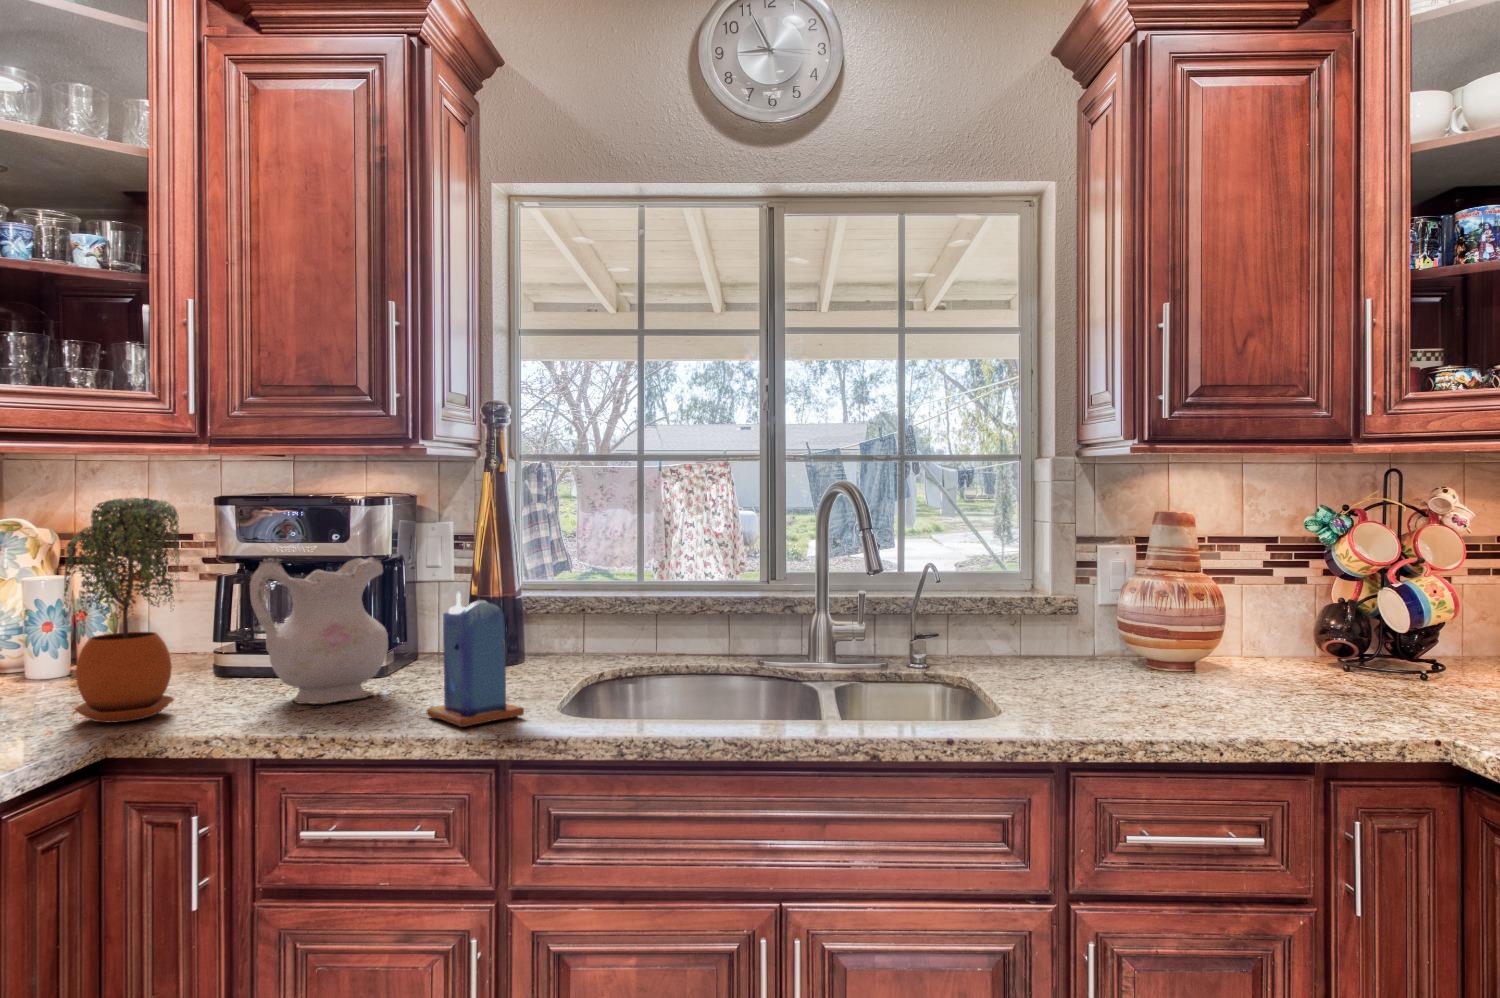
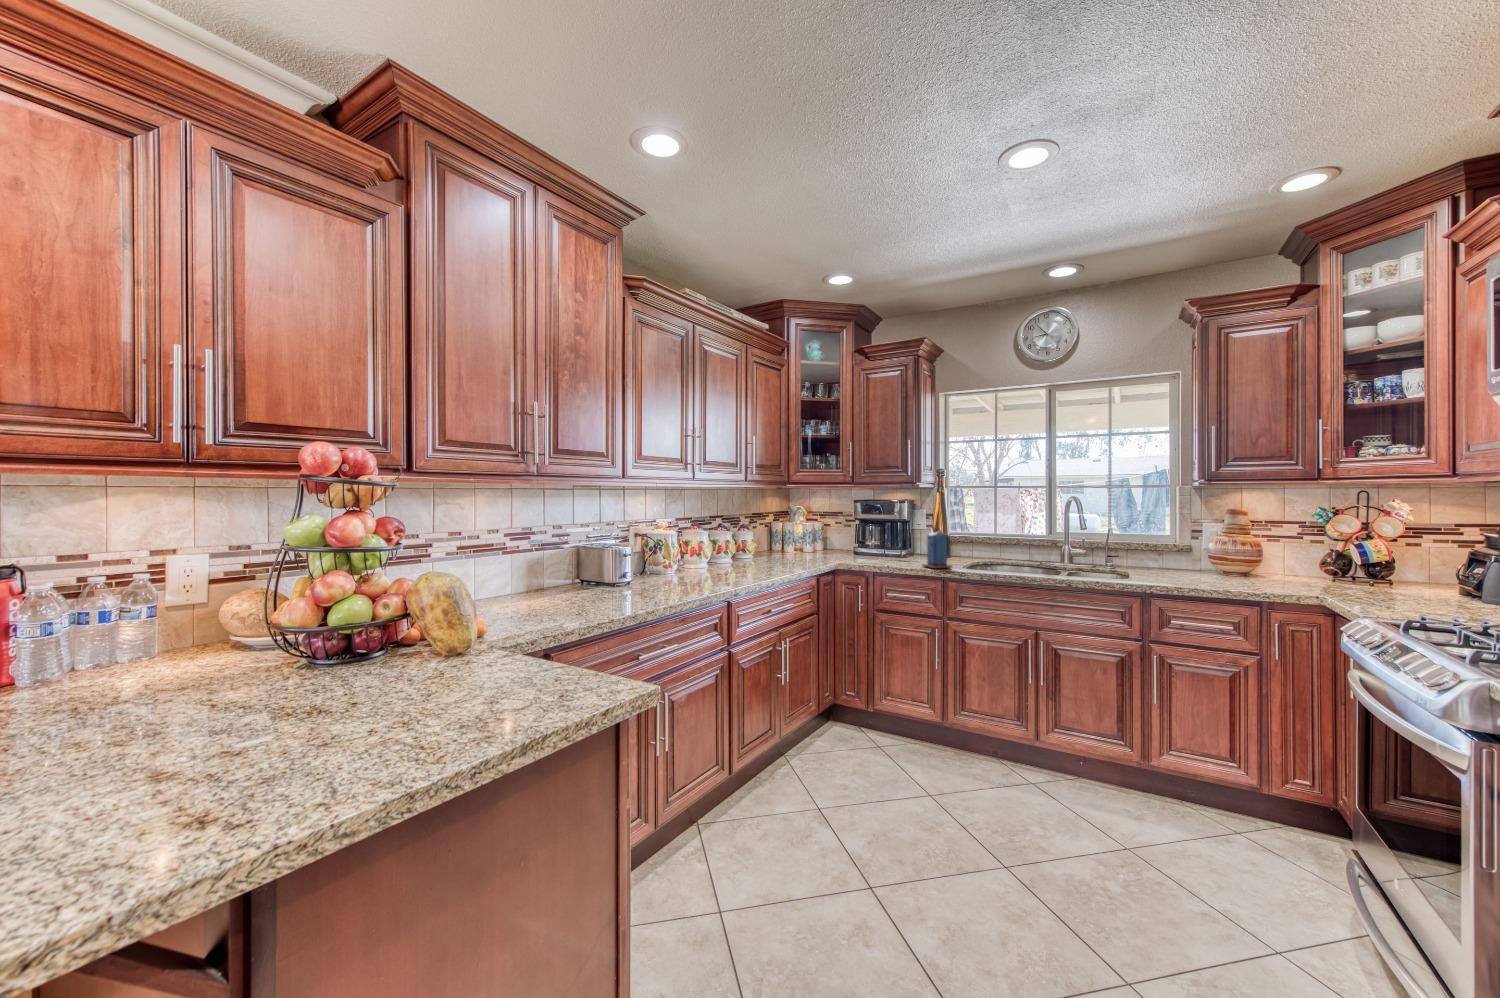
potted plant: present [63,498,179,723] -> none [821,499,851,562]
ceramic pitcher: present [250,557,388,704] -> none [869,517,908,562]

